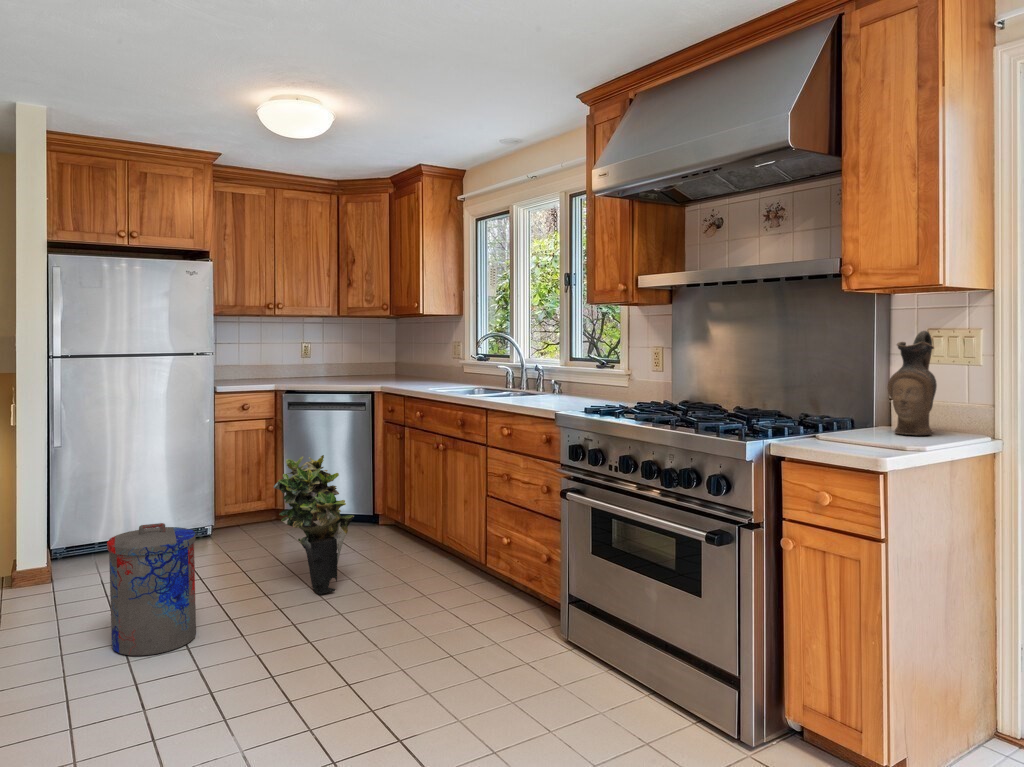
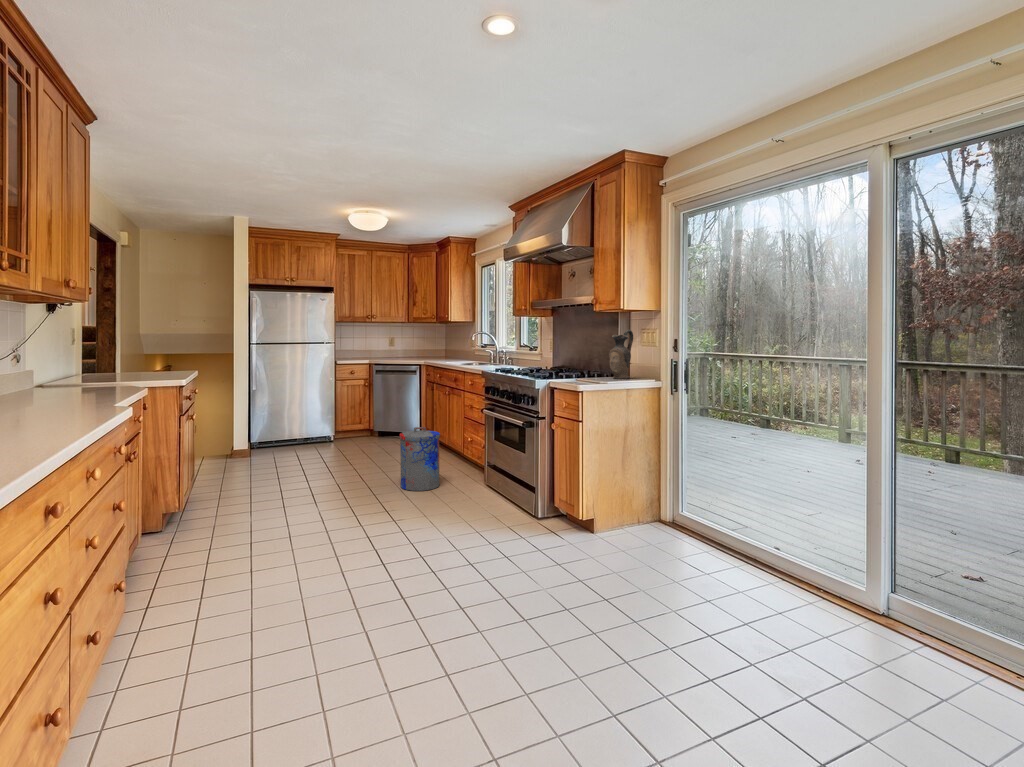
potted plant: present [274,455,354,595] -> none [355,395,397,466]
trash can: present [107,523,196,656] -> present [400,427,440,491]

